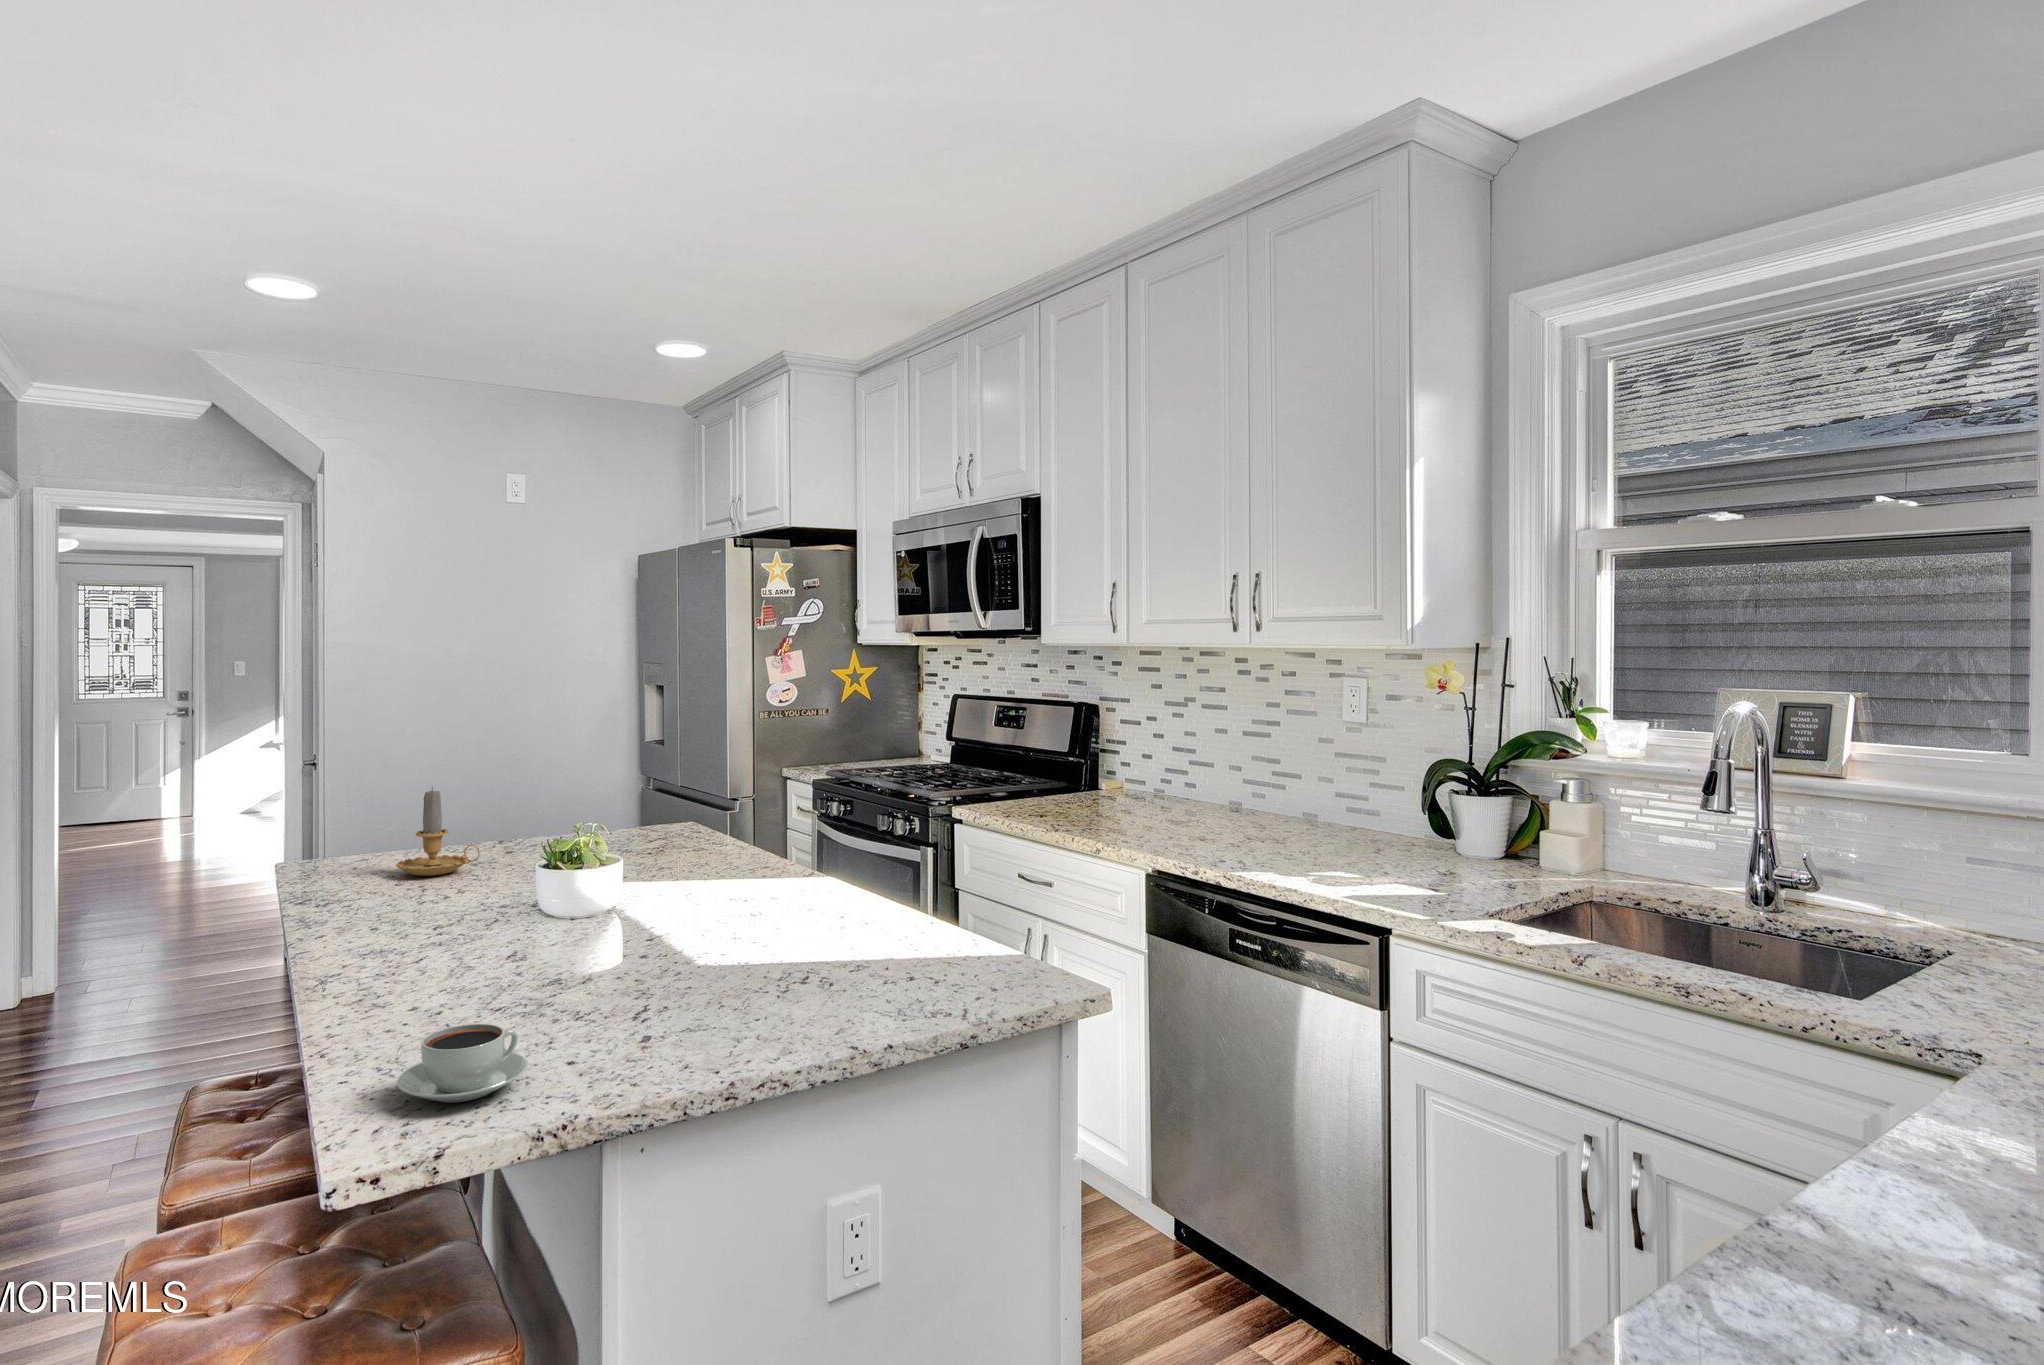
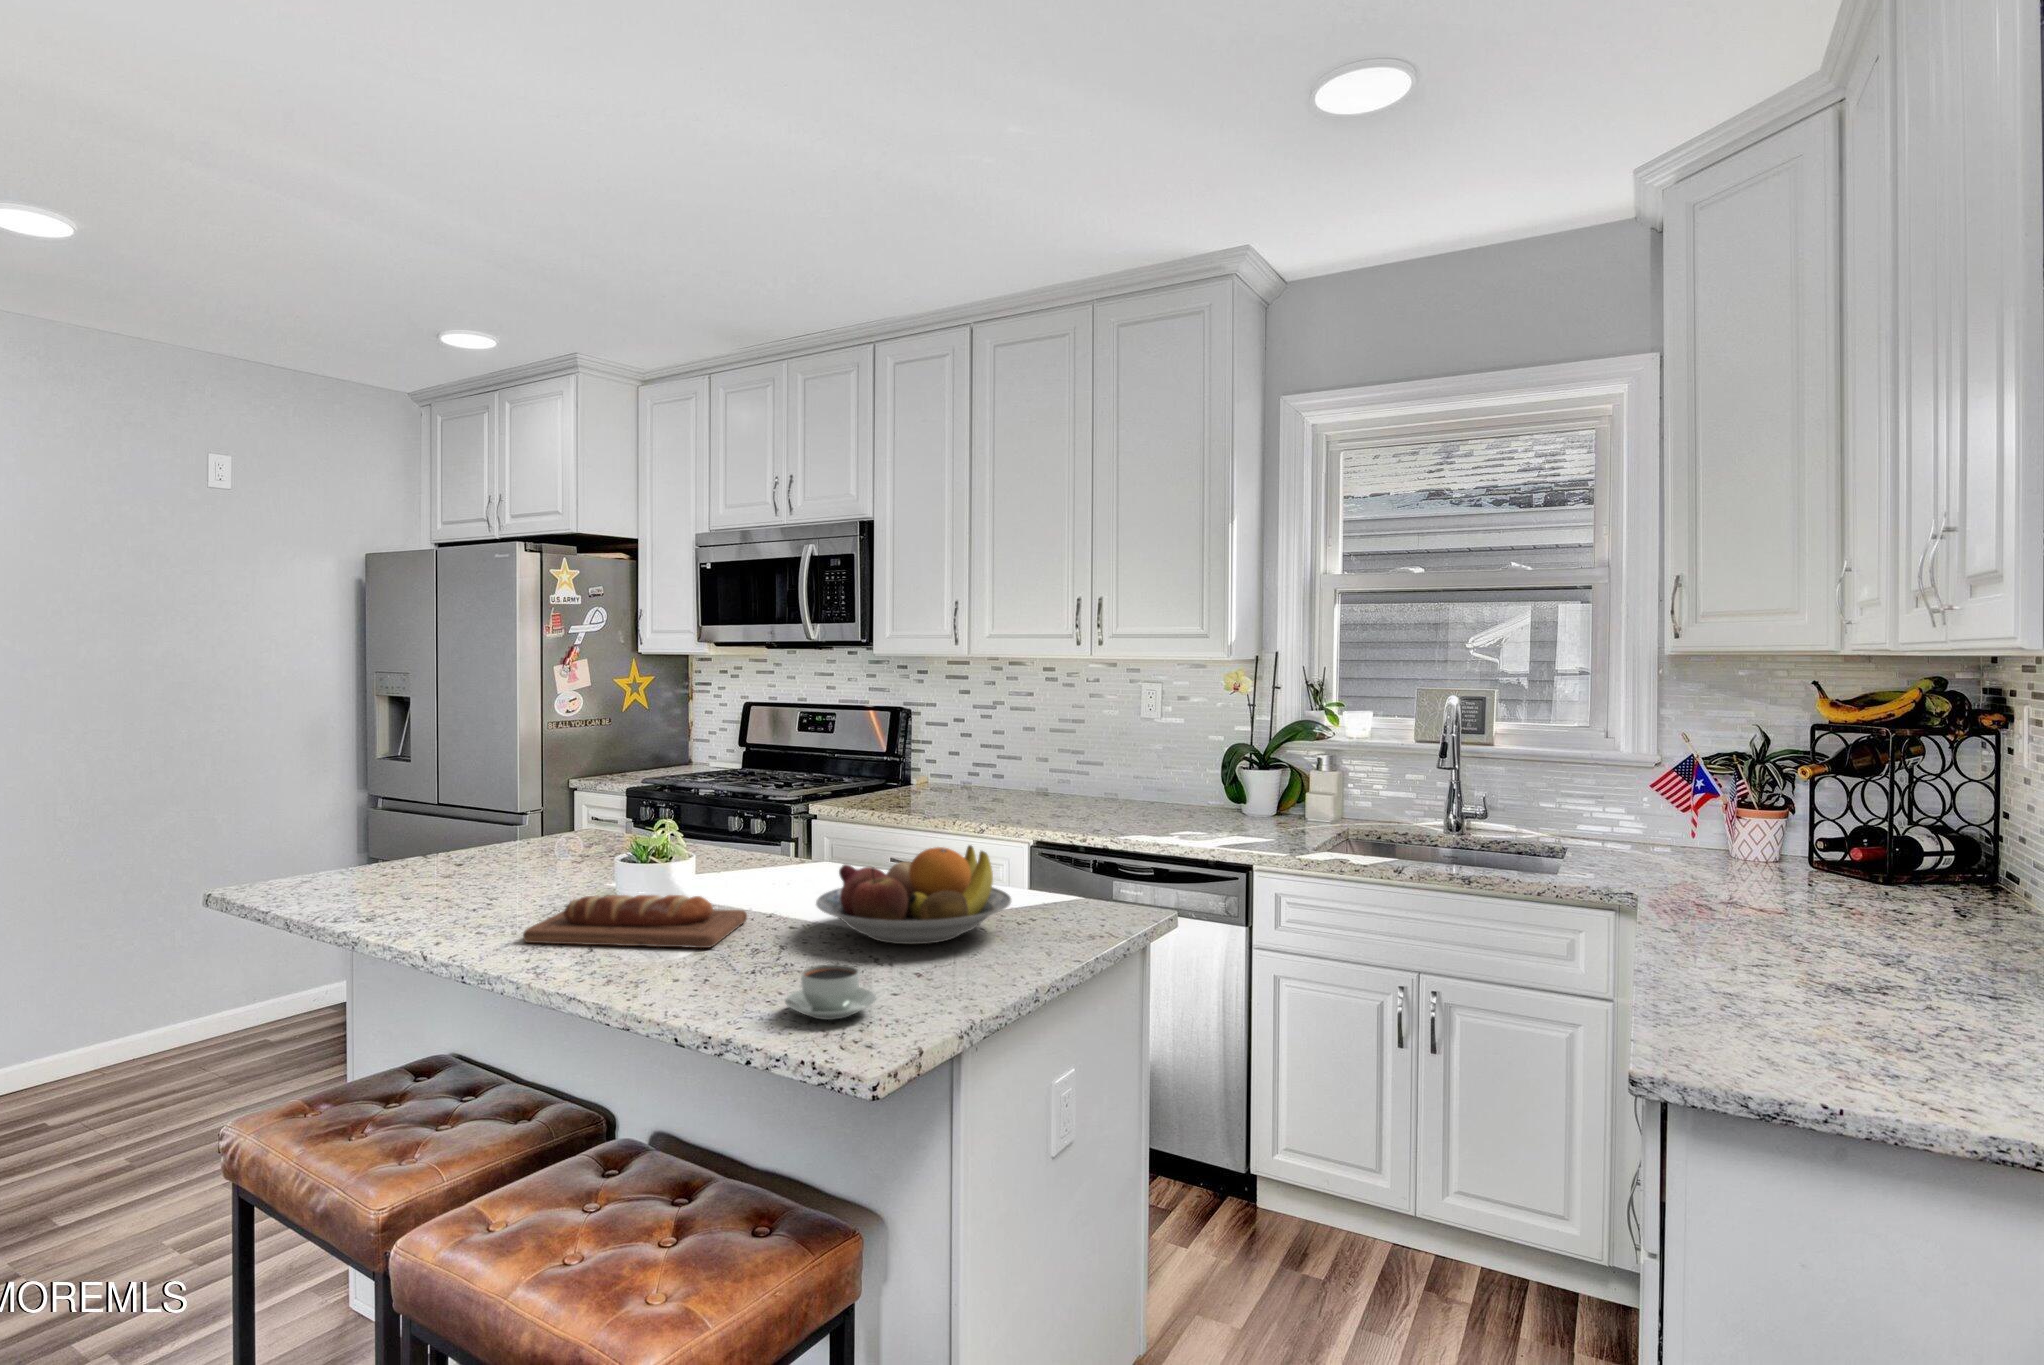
candle: present [396,788,480,876] -> none [376,804,463,893]
fruit bowl: none [645,874,897,1001] -> present [816,845,1011,944]
bread loaf: none [390,898,633,974] -> present [523,895,747,948]

